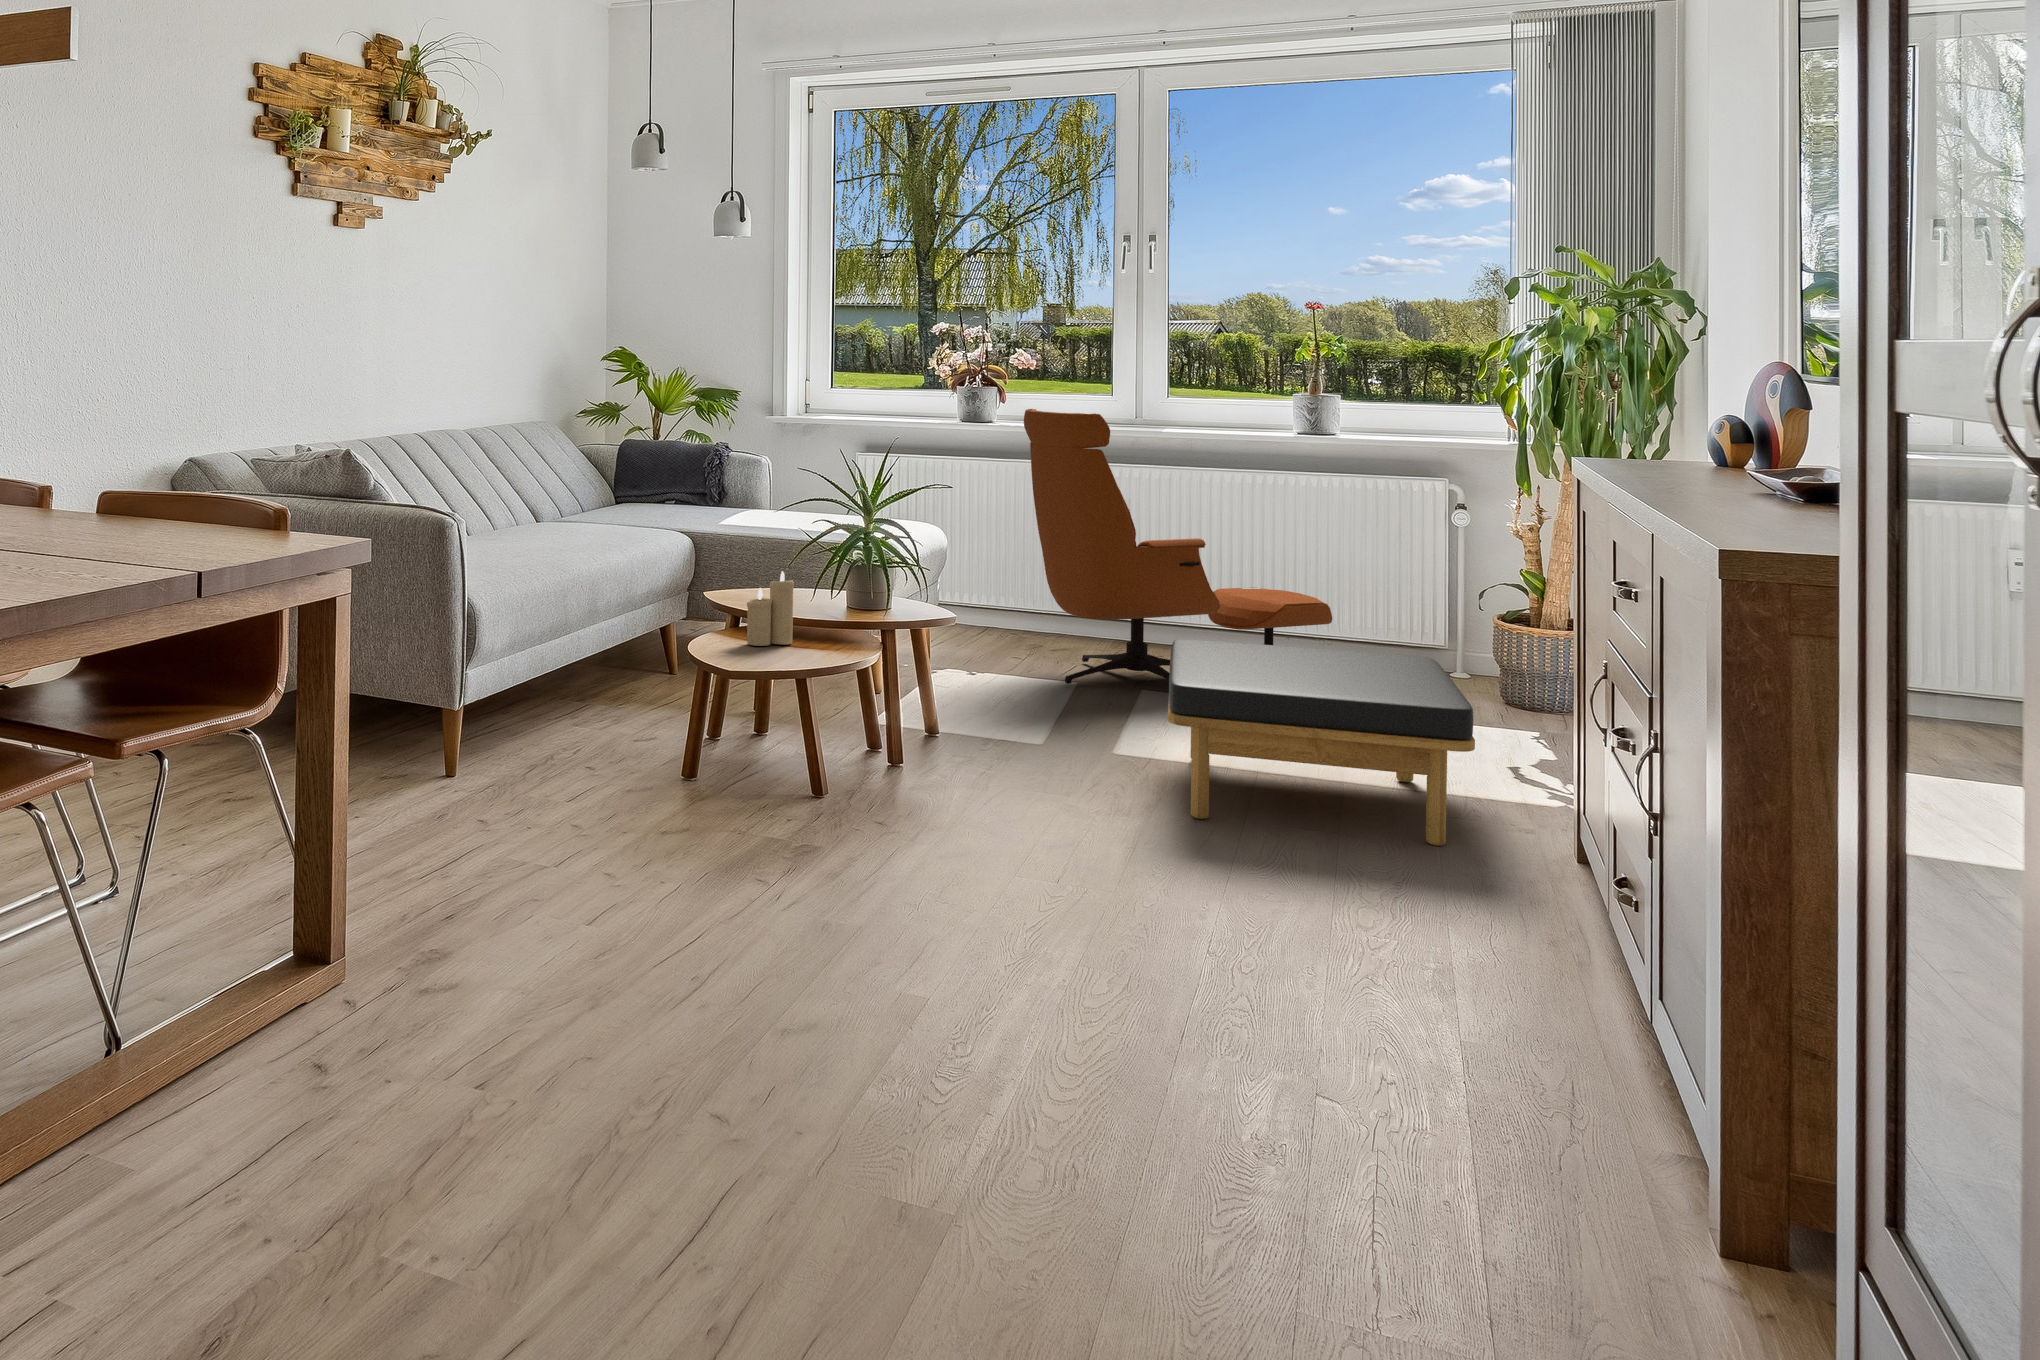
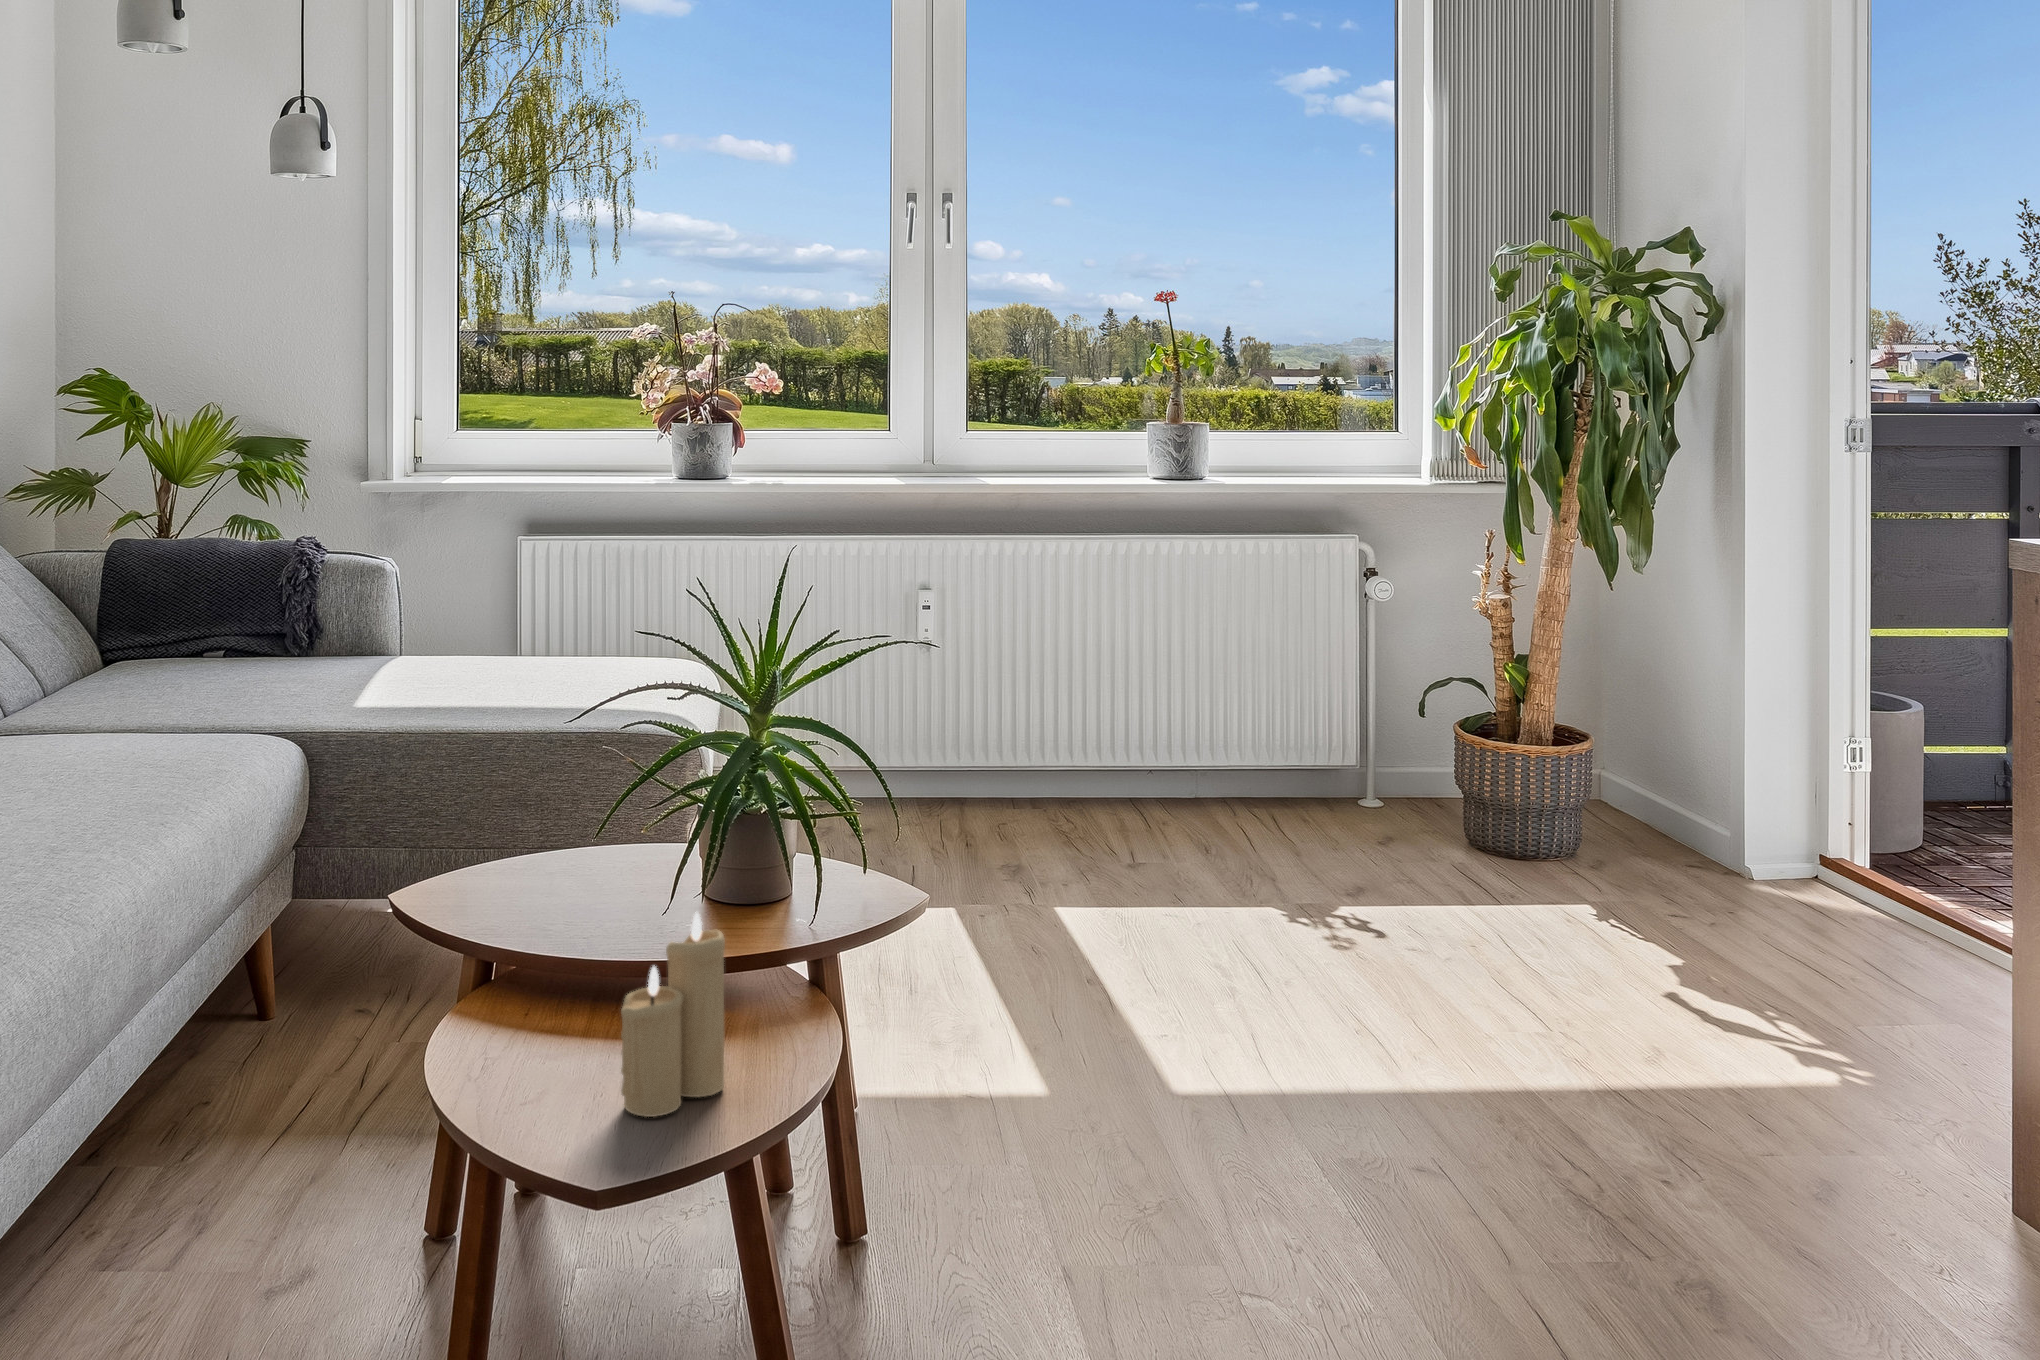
lounge chair: present [1024,409,1332,684] -> none [861,464,1250,918]
ottoman: present [1168,639,1475,846] -> none [1261,866,1936,1293]

